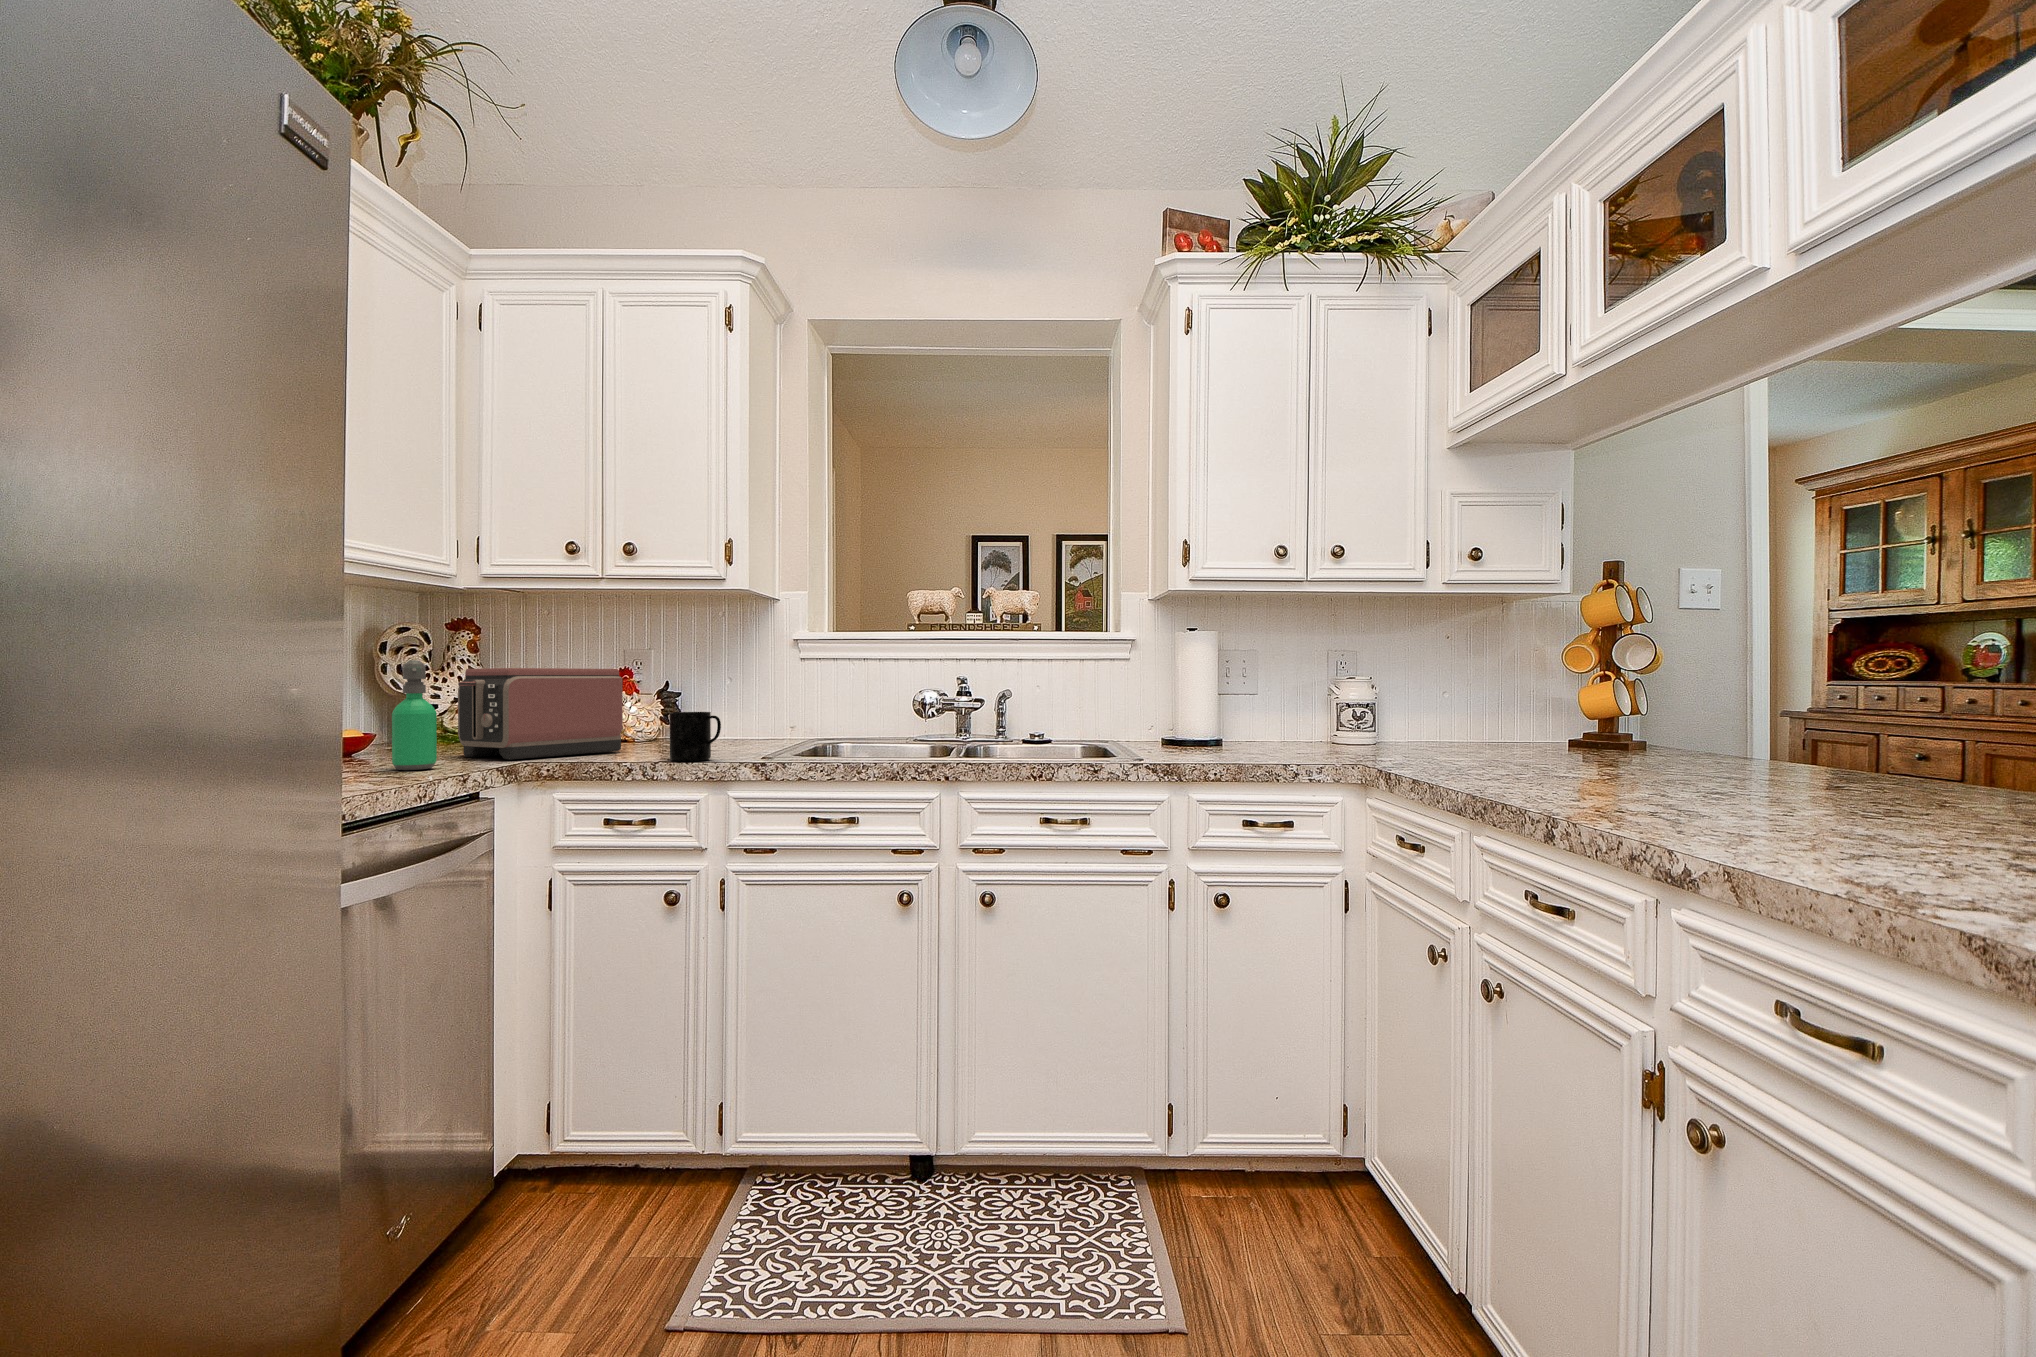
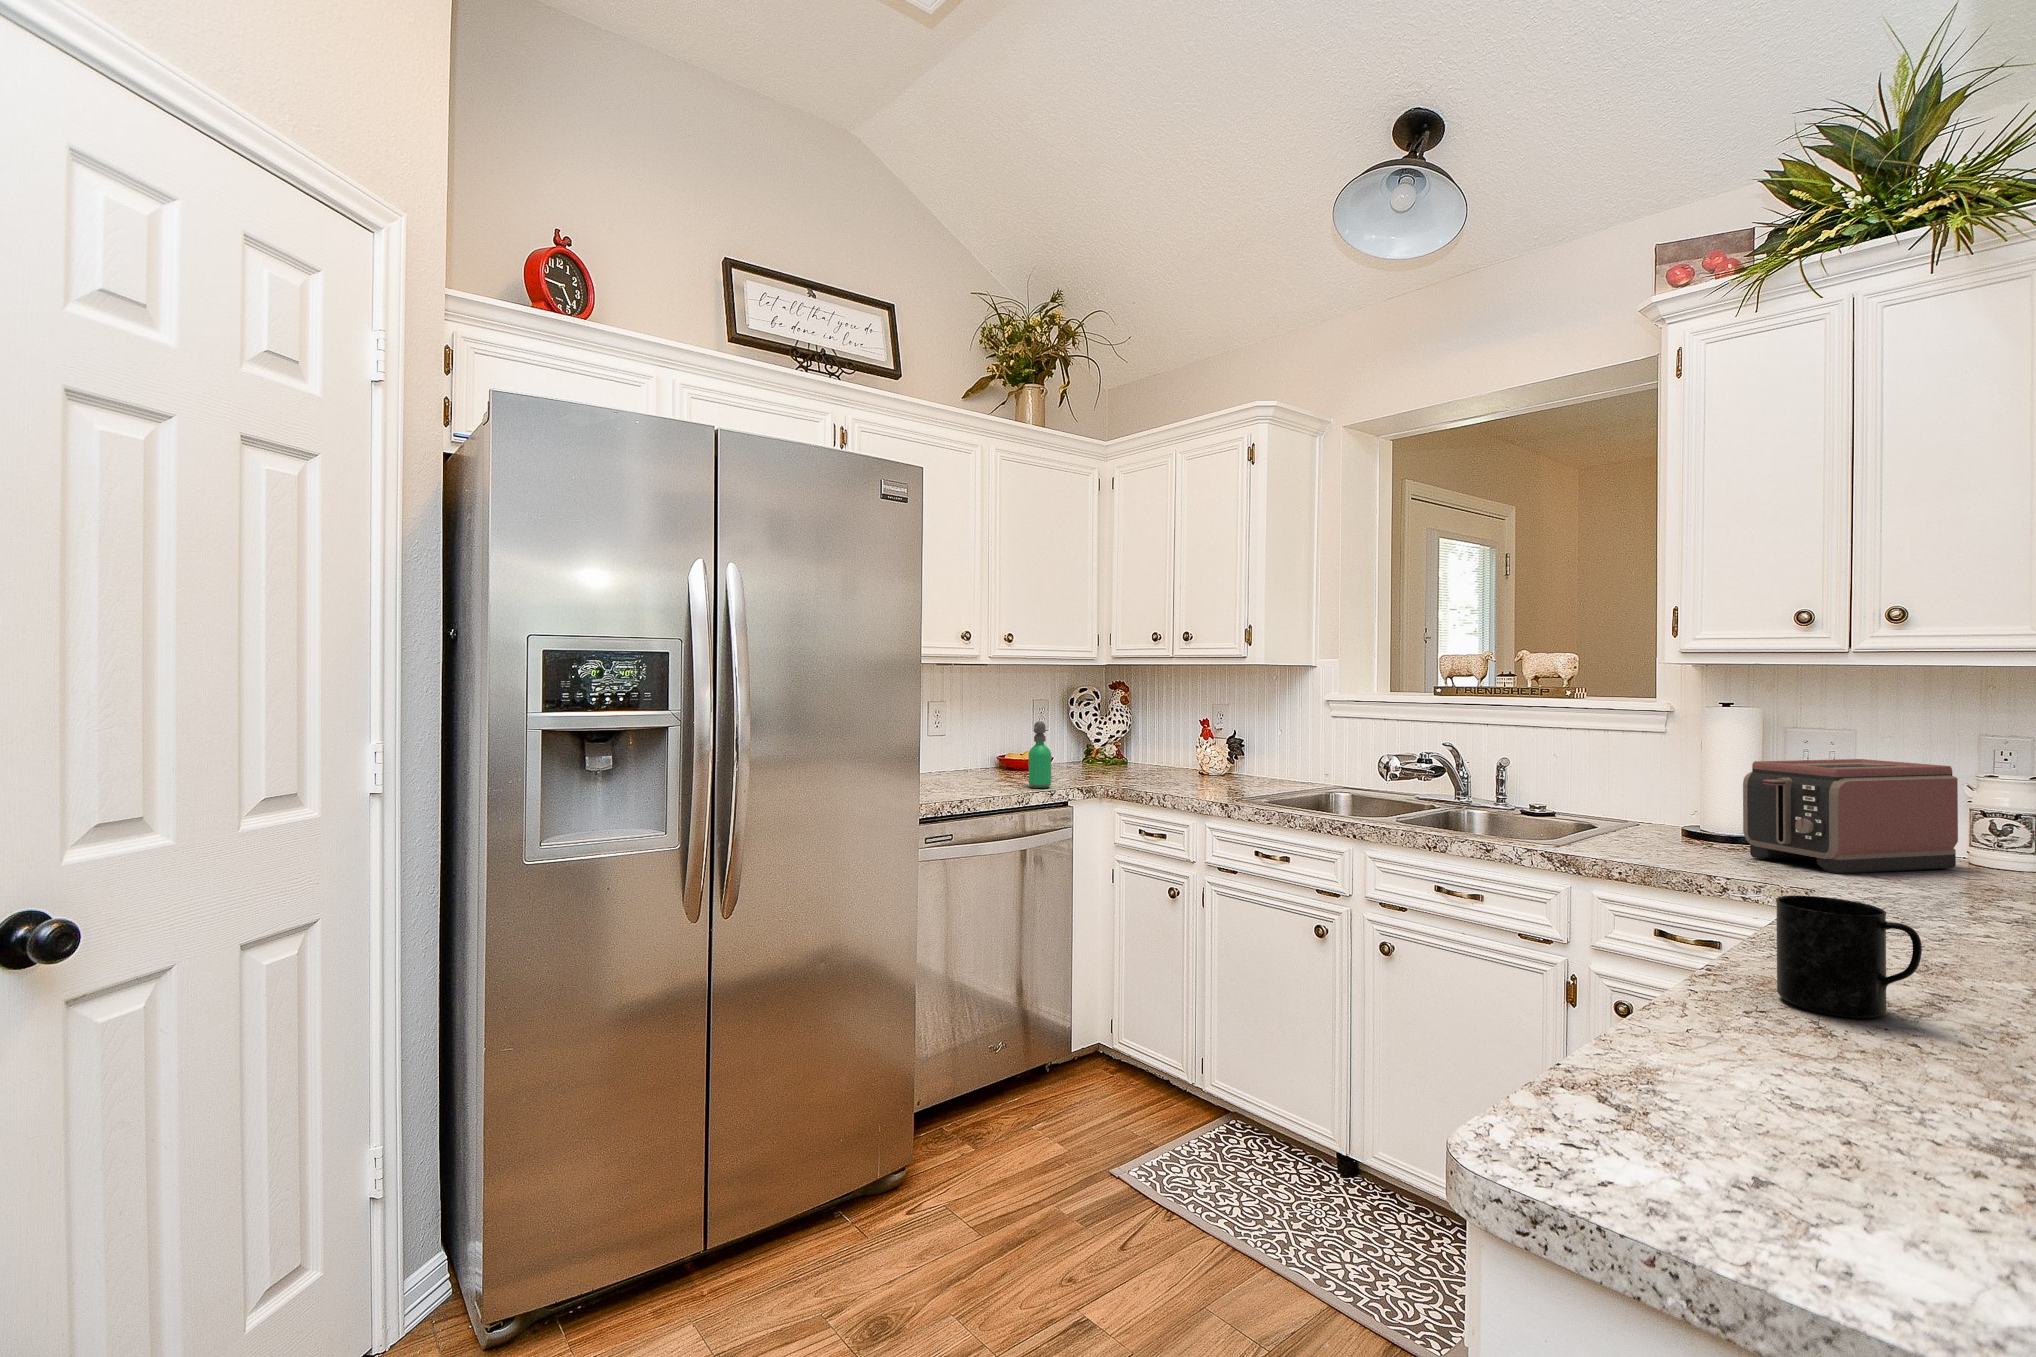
toaster: present [458,668,623,760] -> present [1743,759,1958,874]
mug: present [669,712,721,761] -> present [1776,896,1922,1018]

